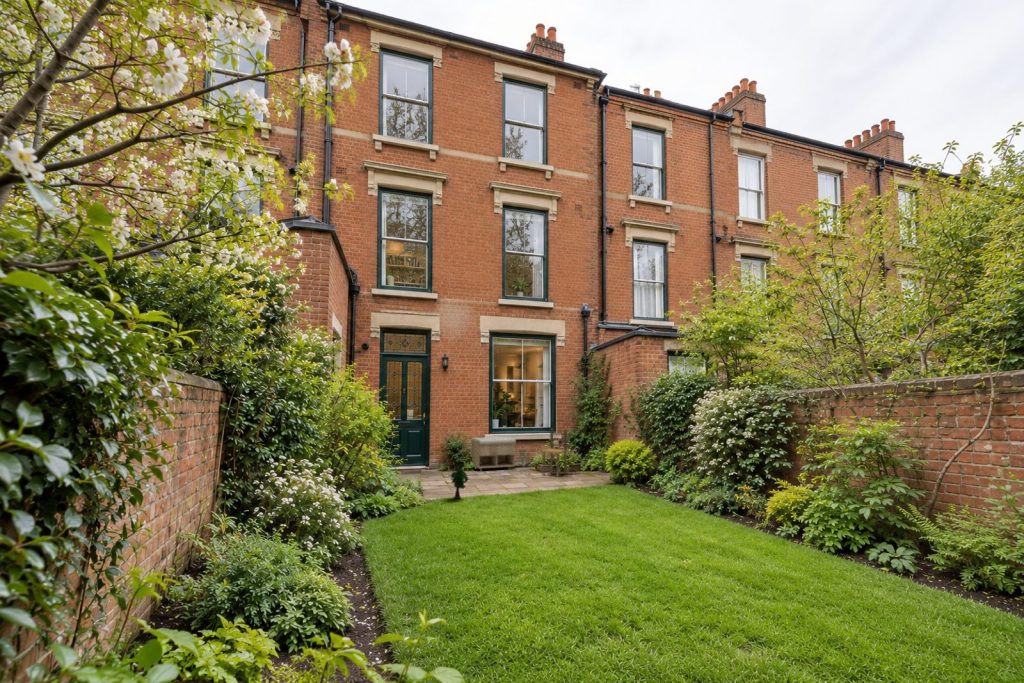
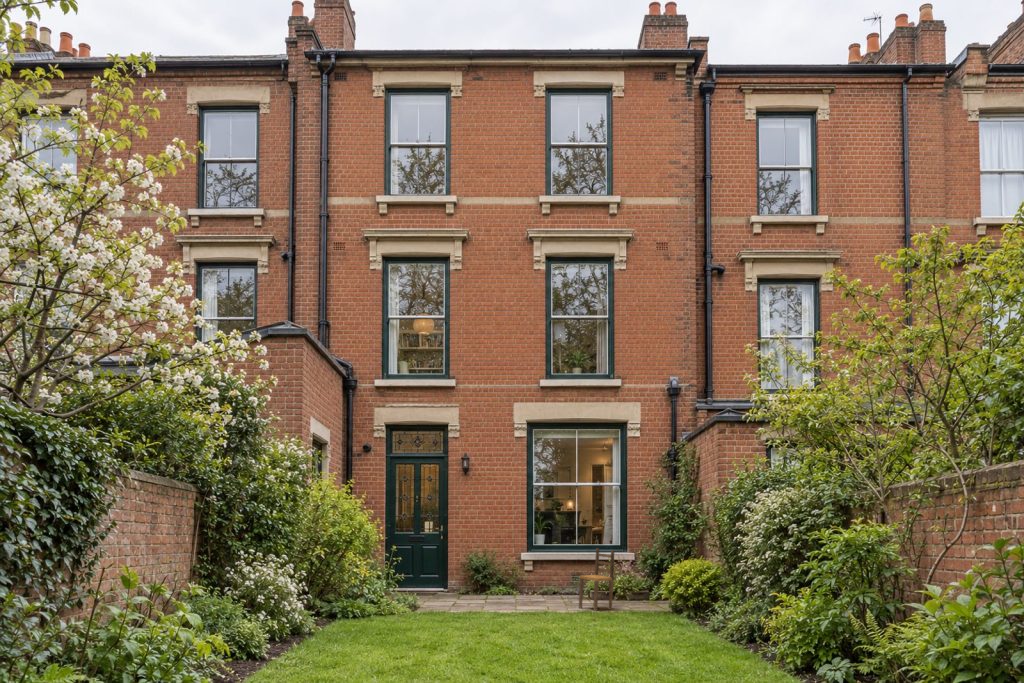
storage bench: present [471,437,516,471] -> none [502,555,559,600]
decorative plant: present [450,463,469,499] -> none [433,577,455,617]

